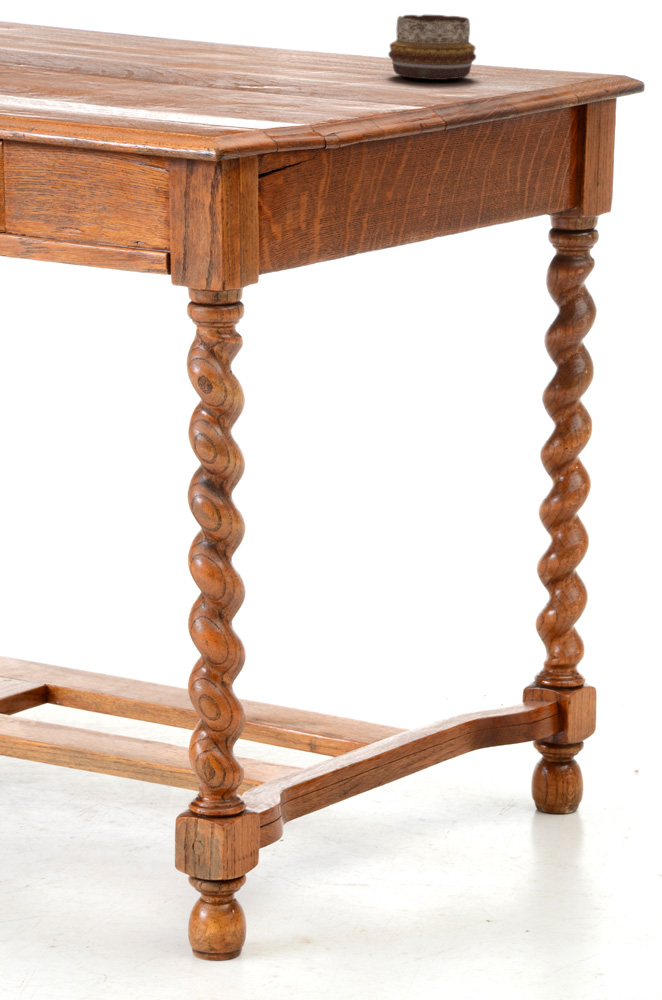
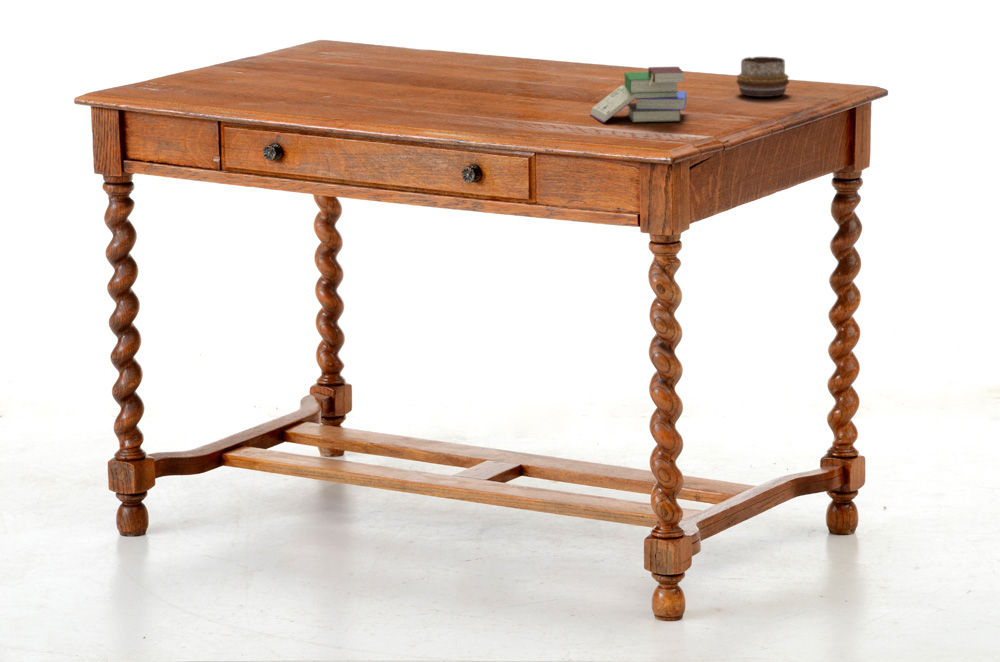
book: none [123,10,288,104] -> present [590,67,686,122]

